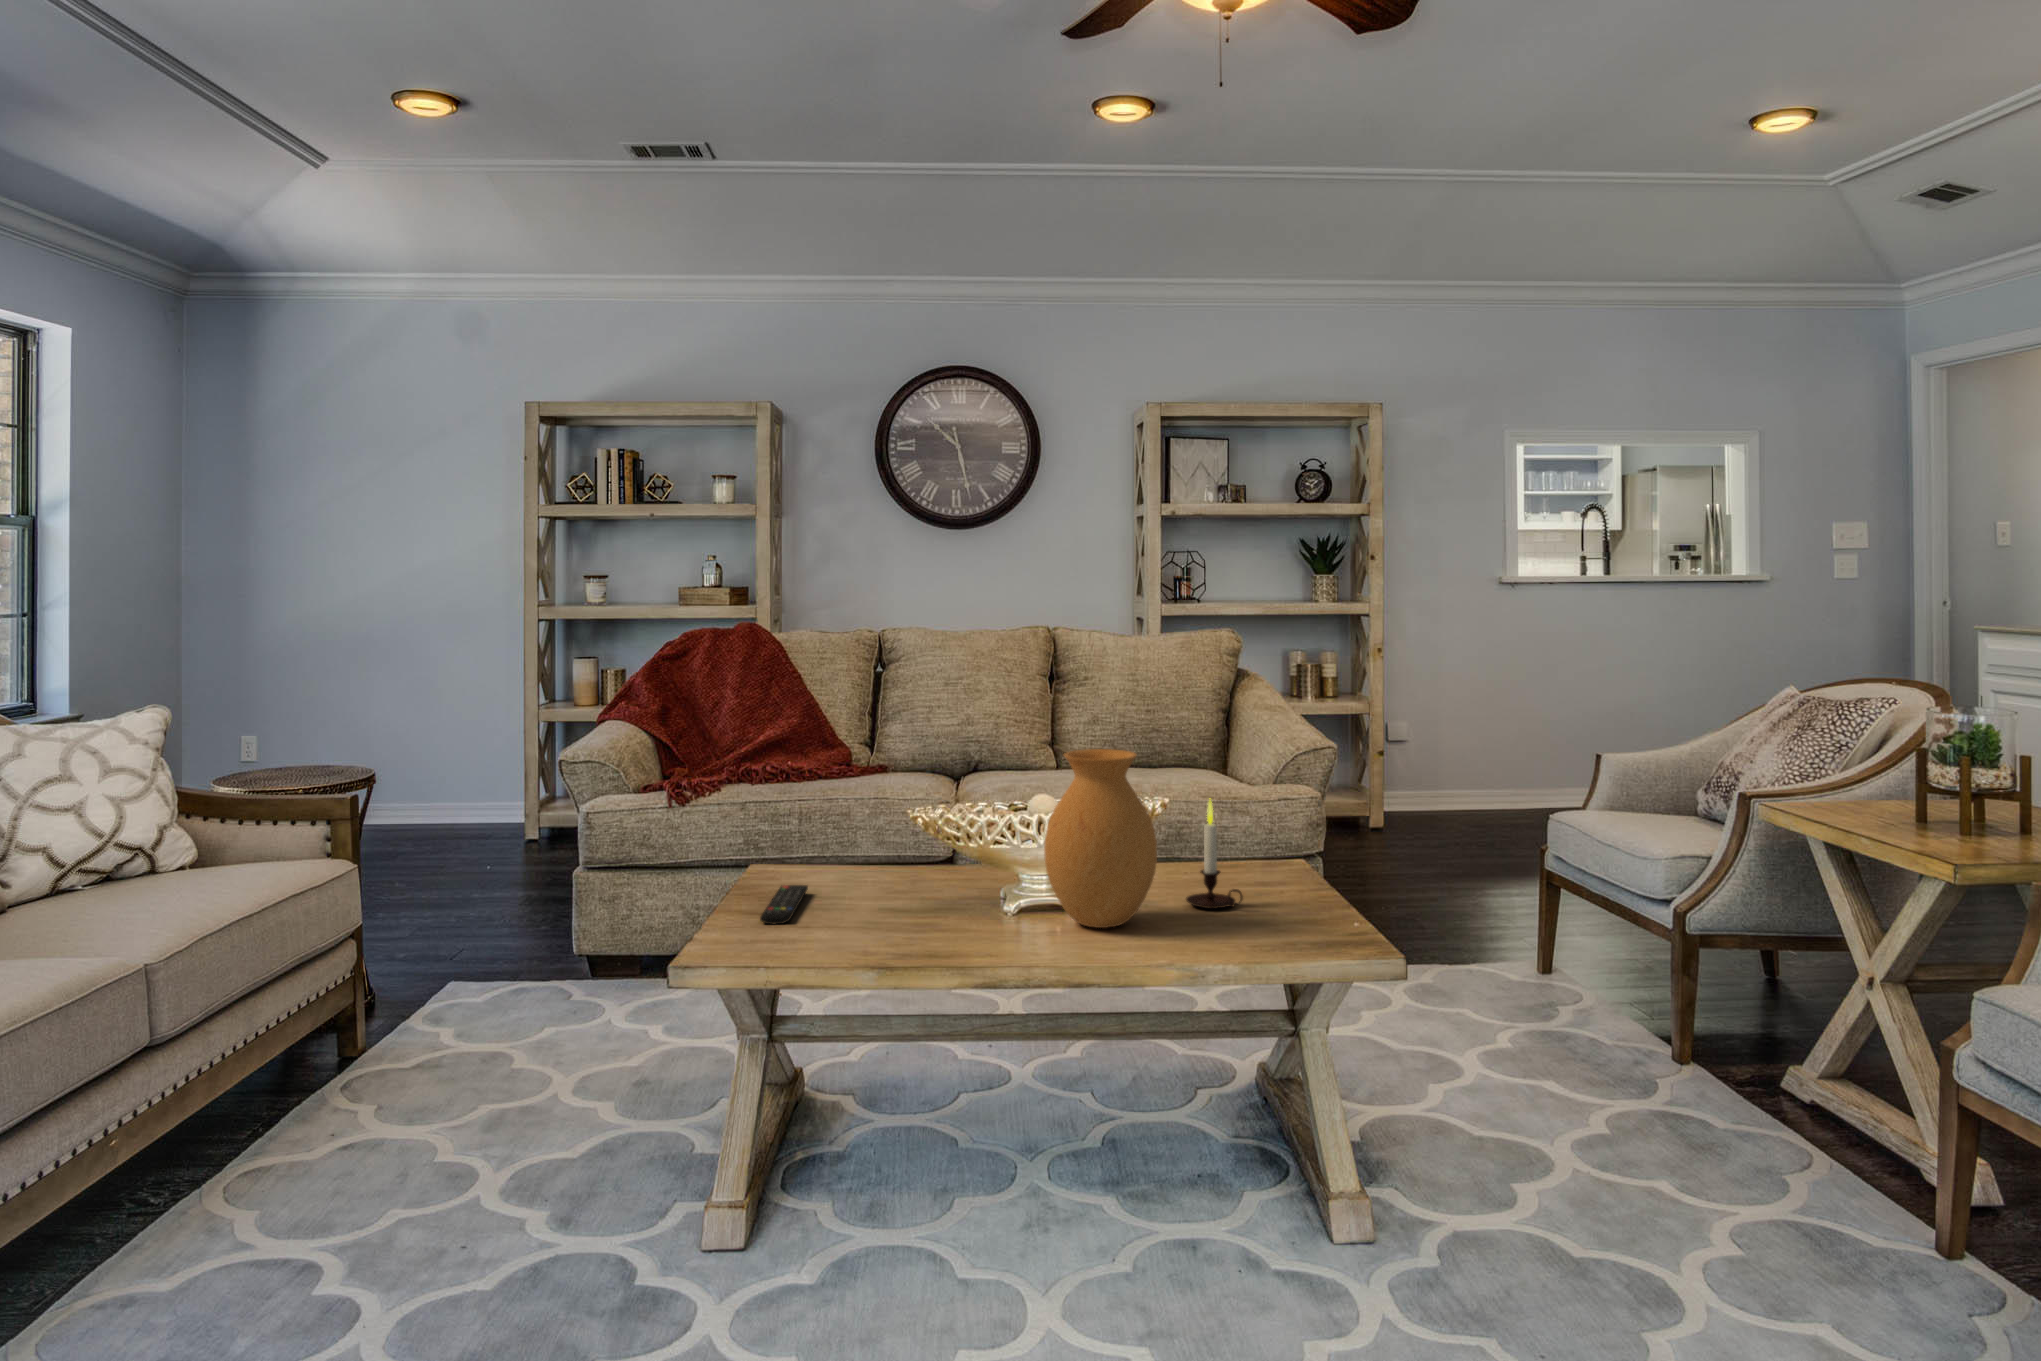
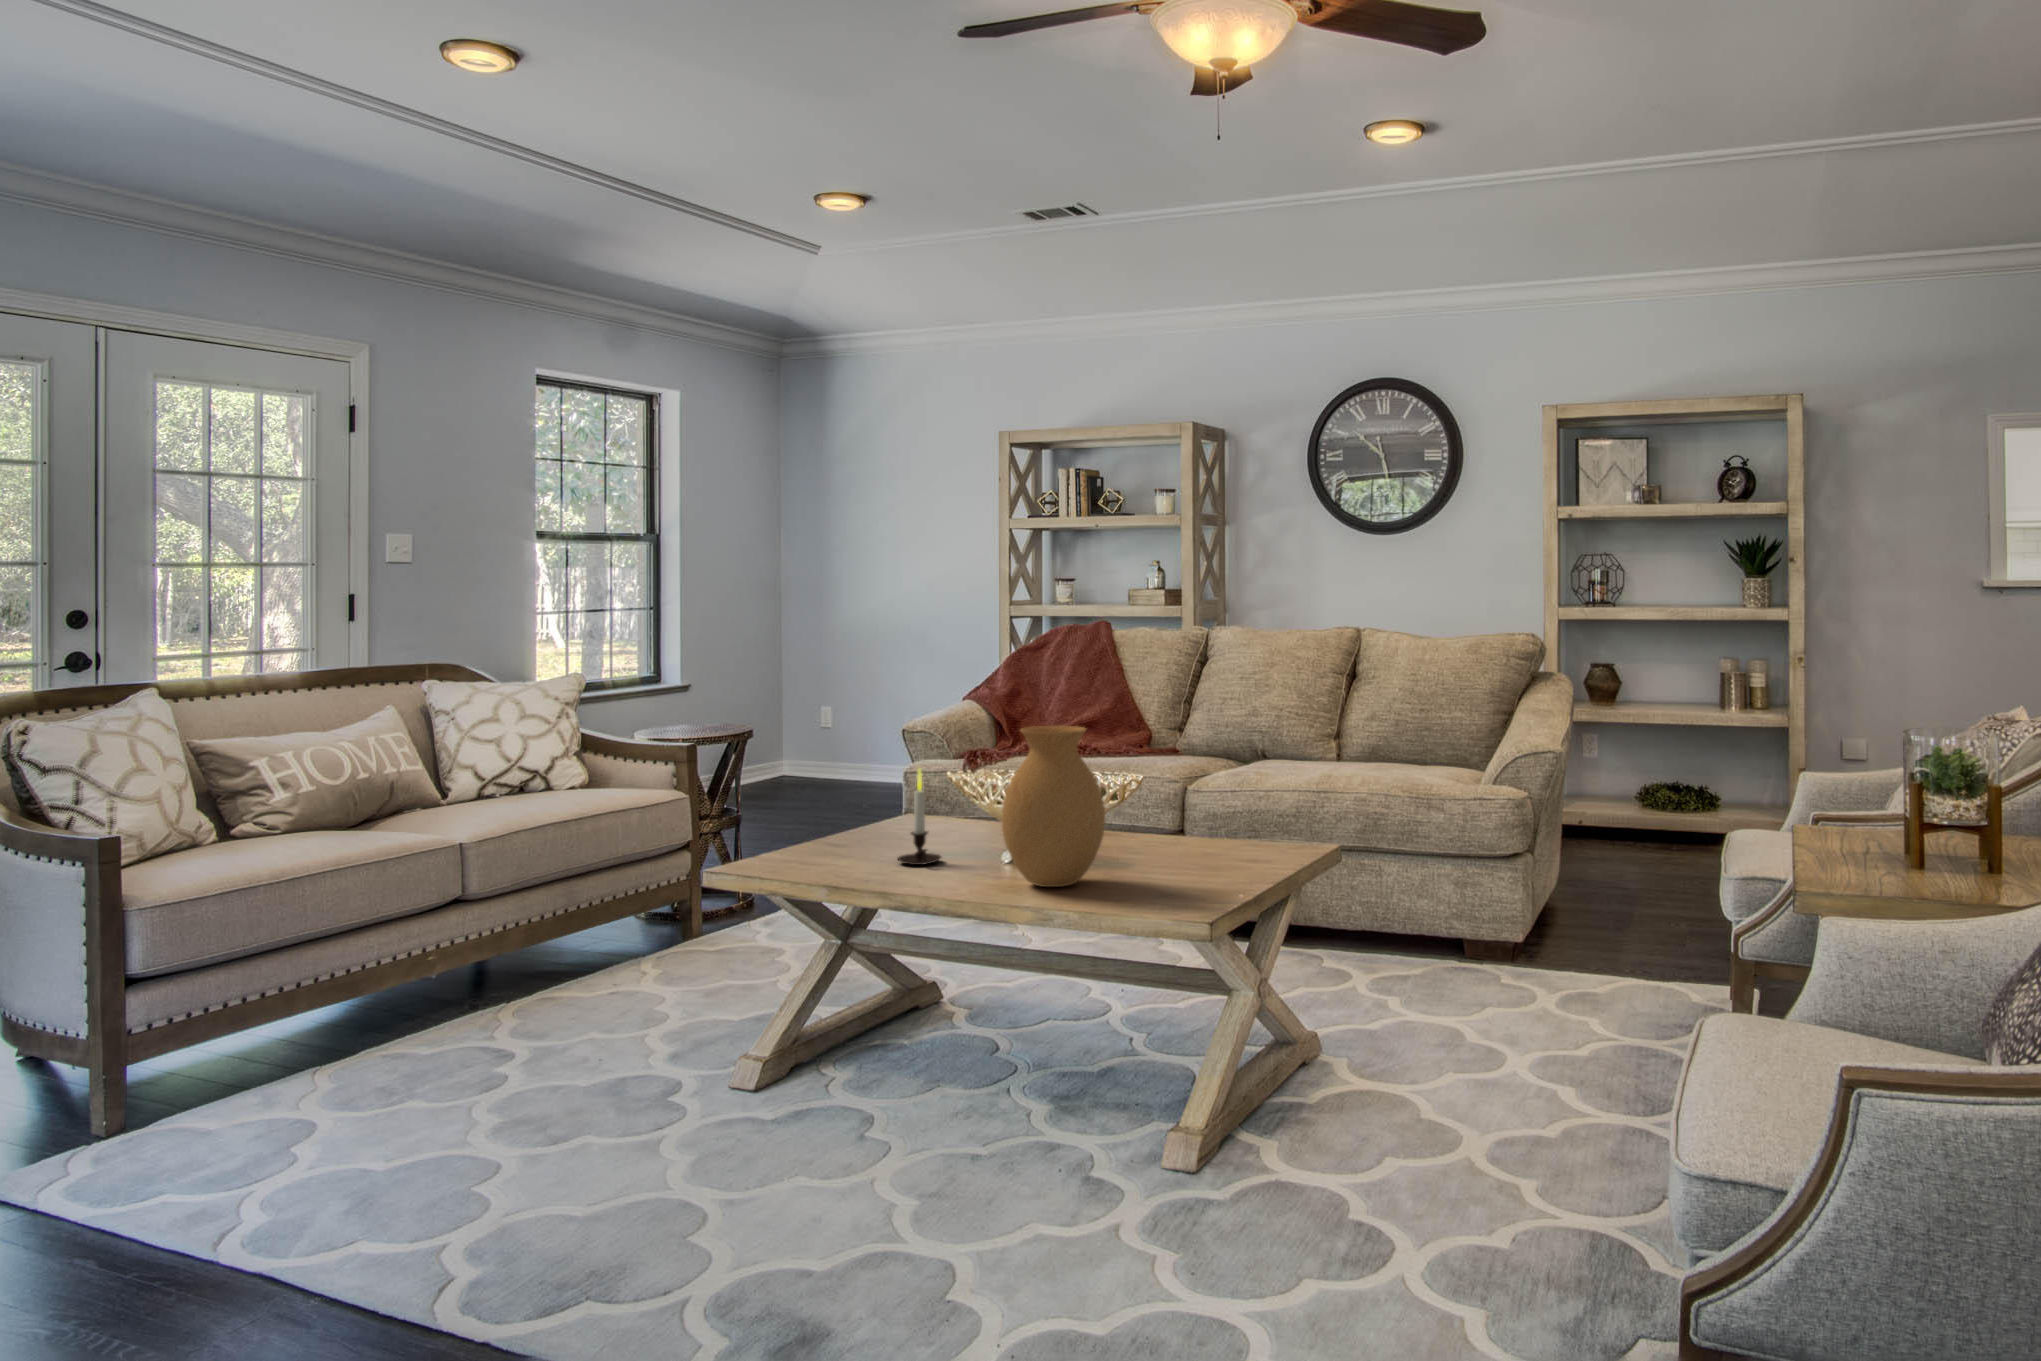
candle: present [1186,800,1243,909] -> present [898,770,941,865]
remote control: present [760,885,808,924] -> none [817,834,903,859]

